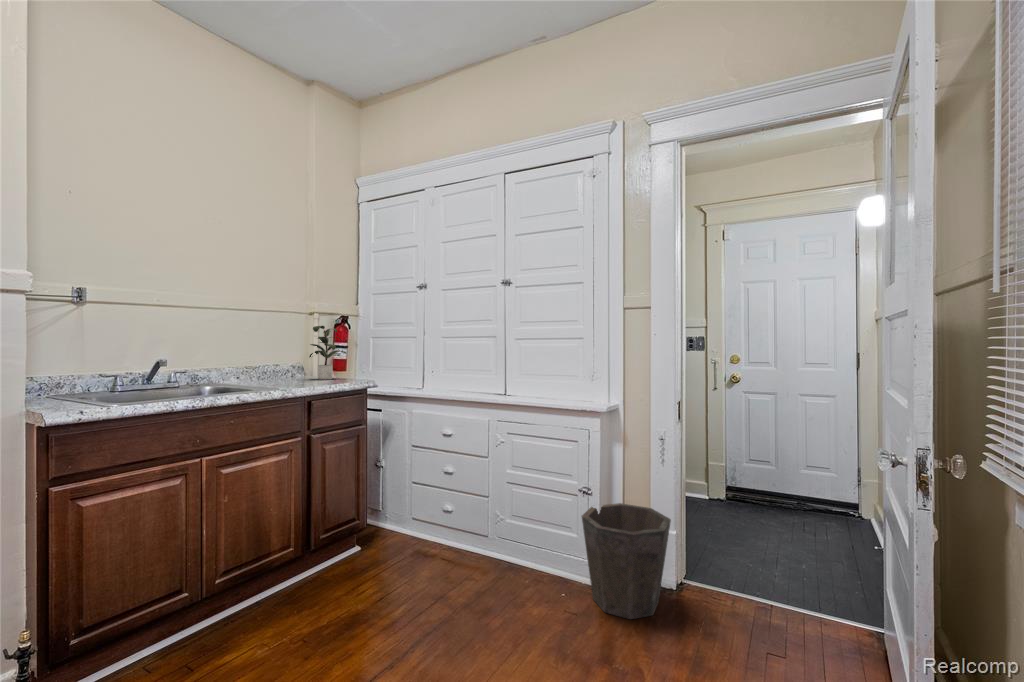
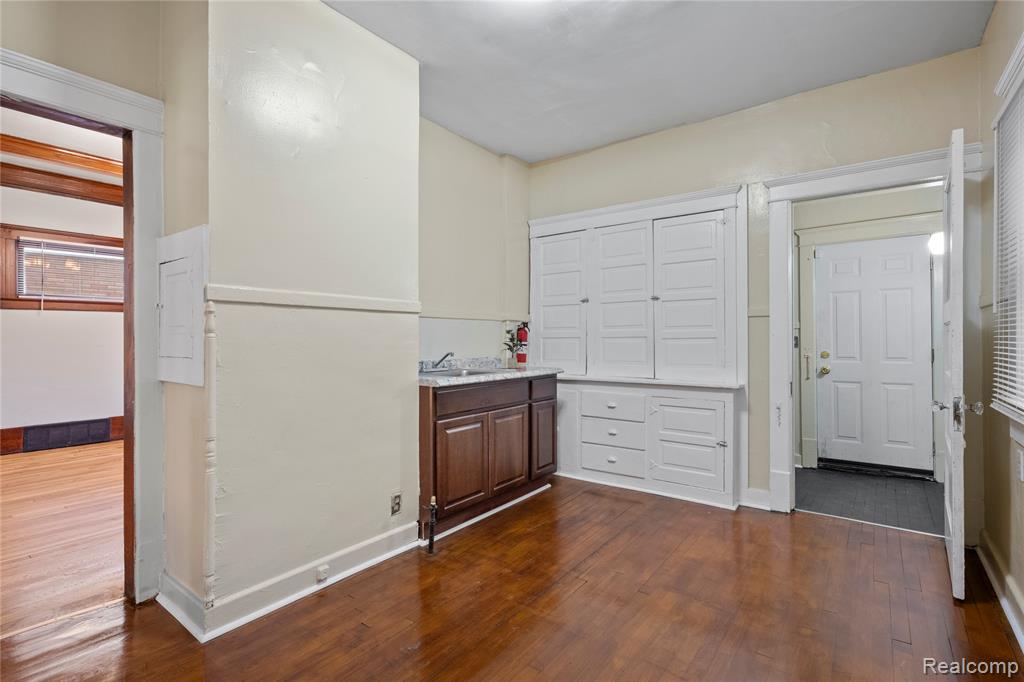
waste bin: present [582,503,671,619] -> none [724,453,788,524]

